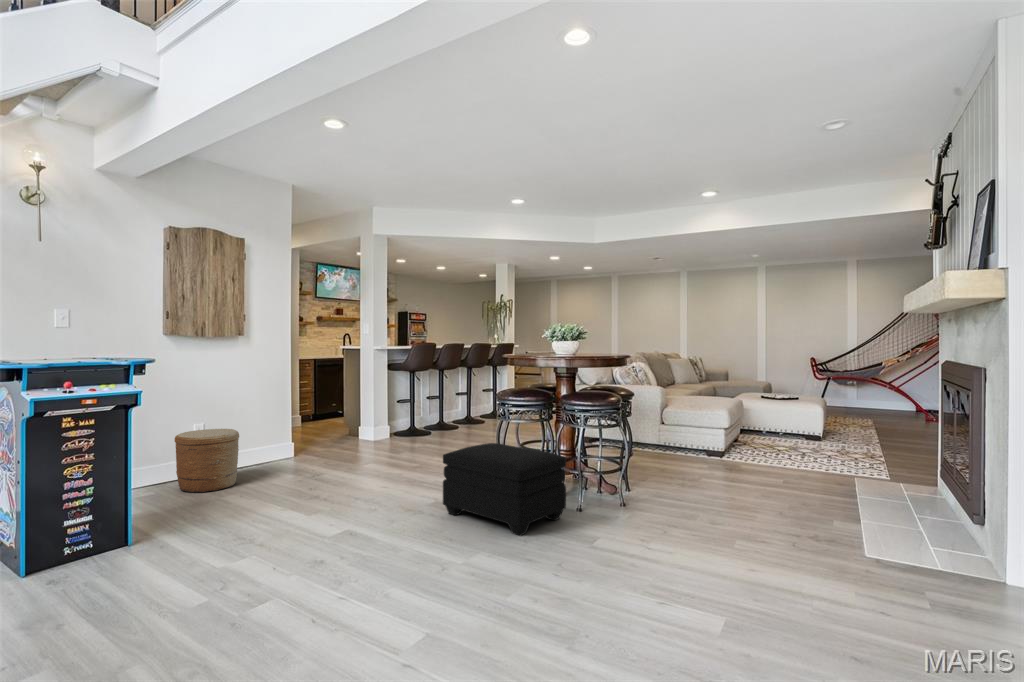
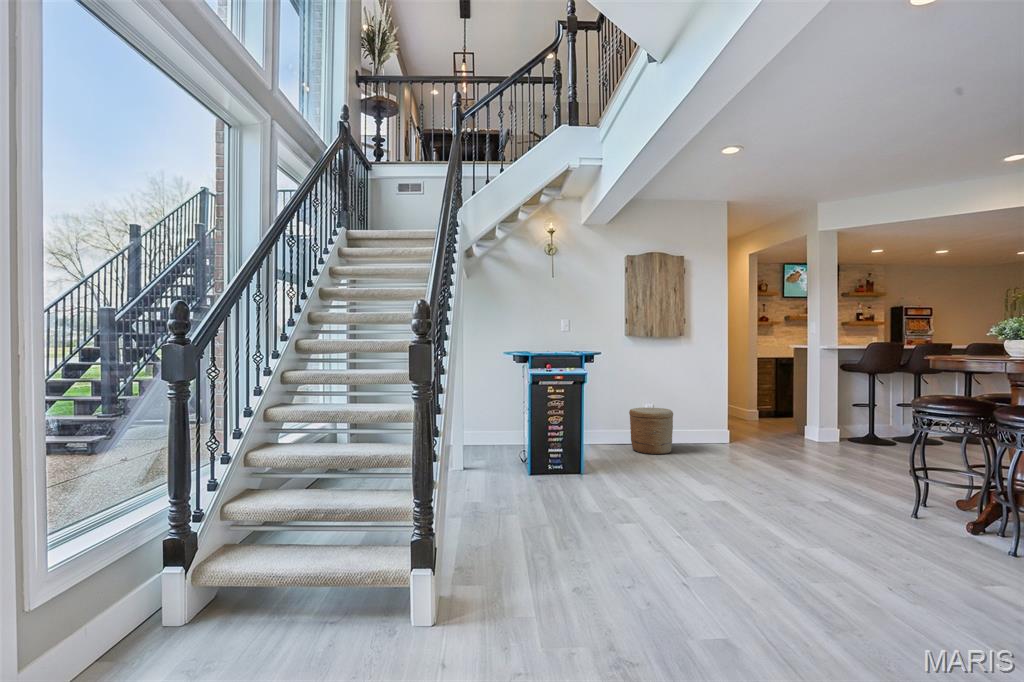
ottoman: present [443,443,566,536] -> none [822,451,982,554]

